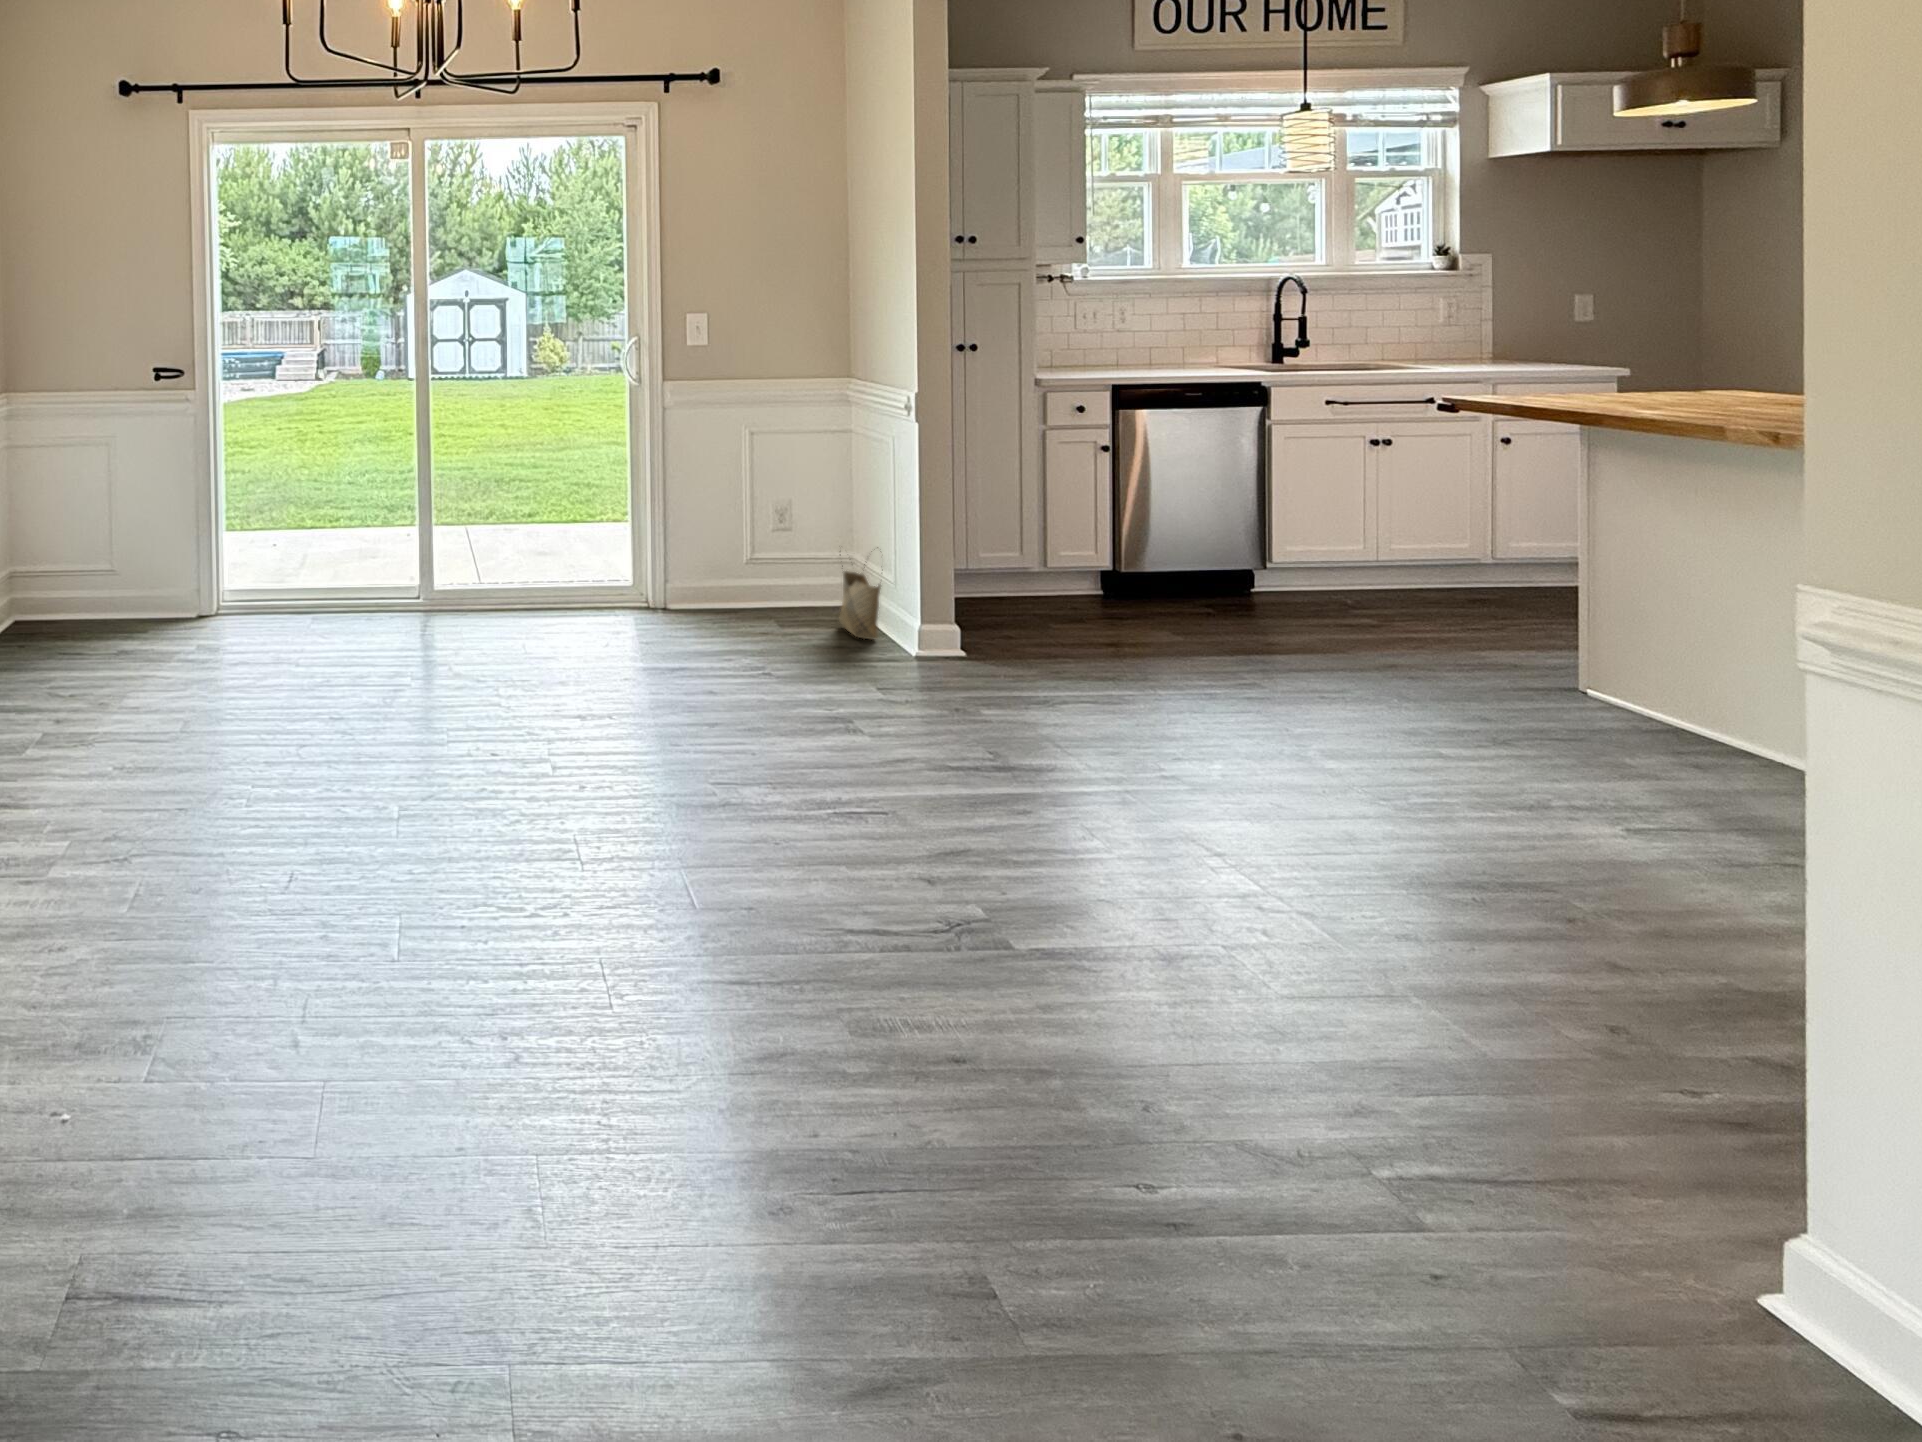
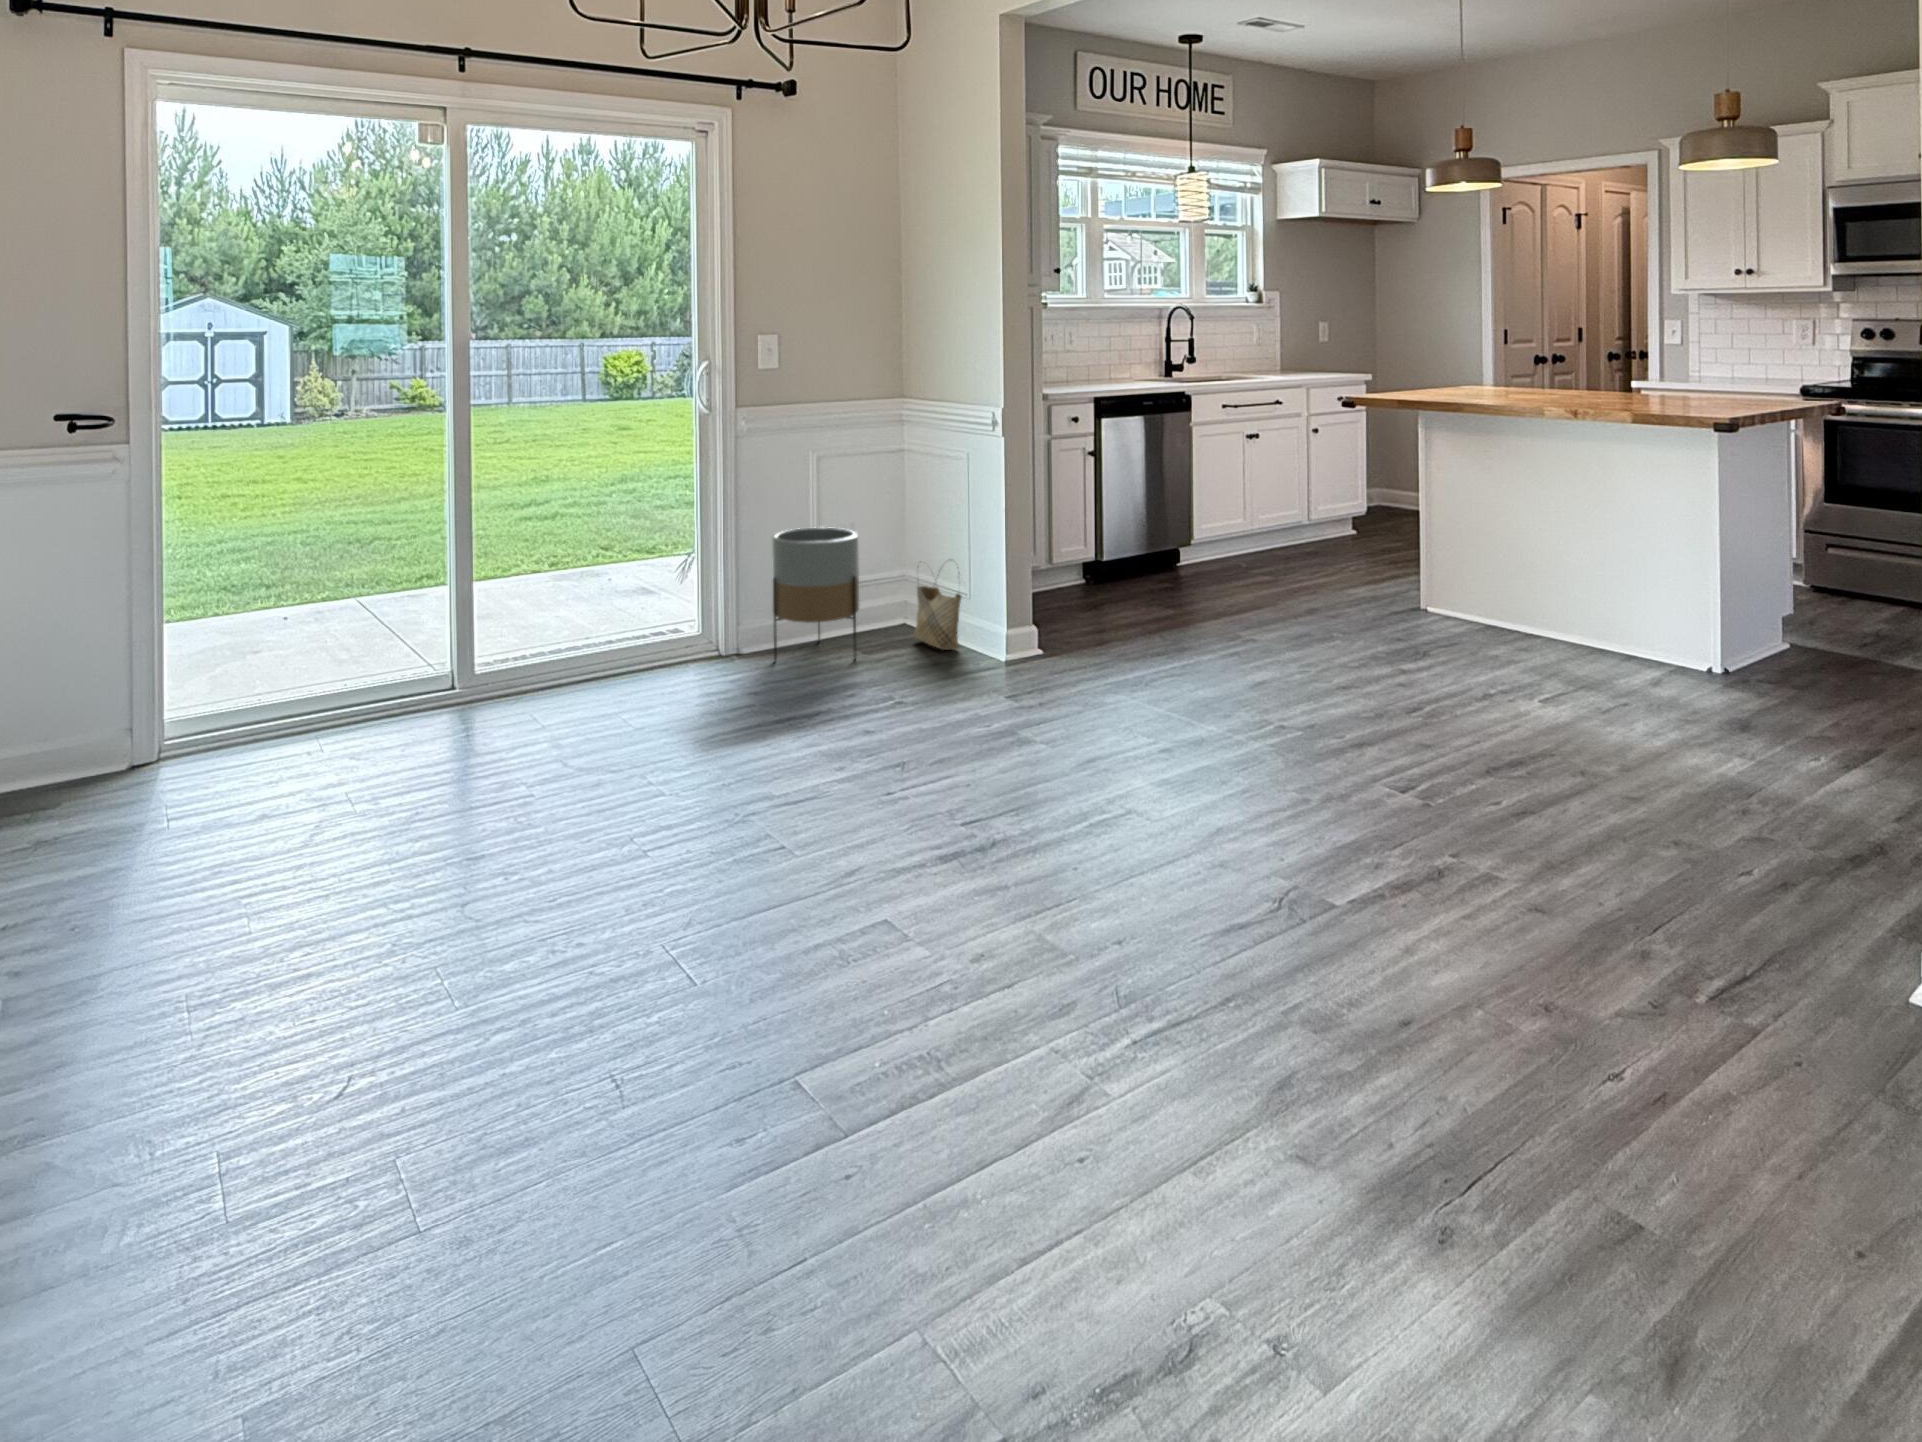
planter: none [689,501,777,633] -> present [772,527,859,660]

